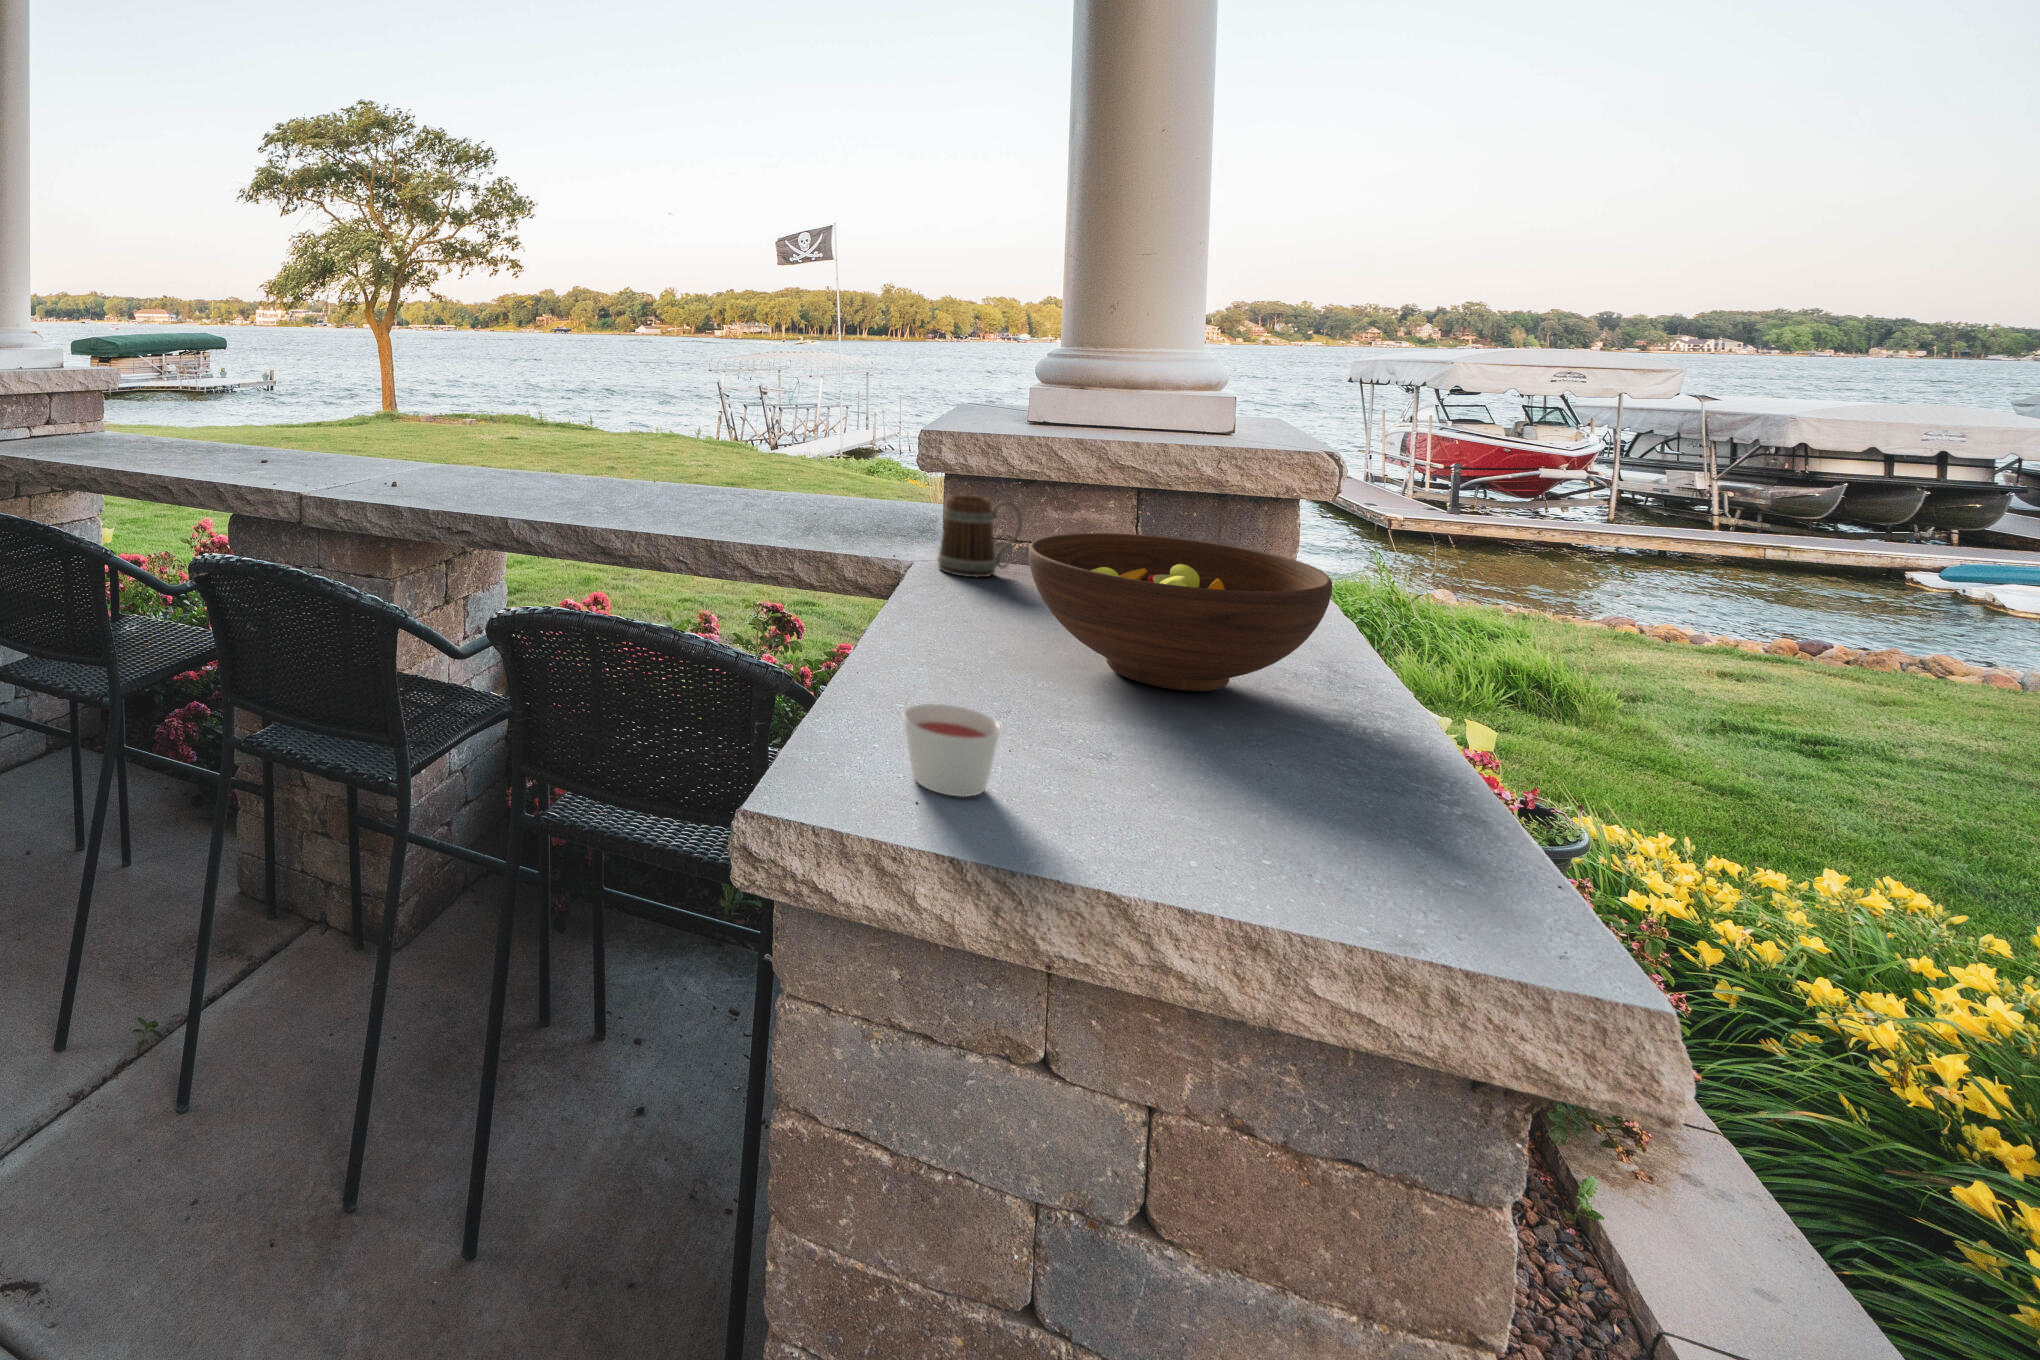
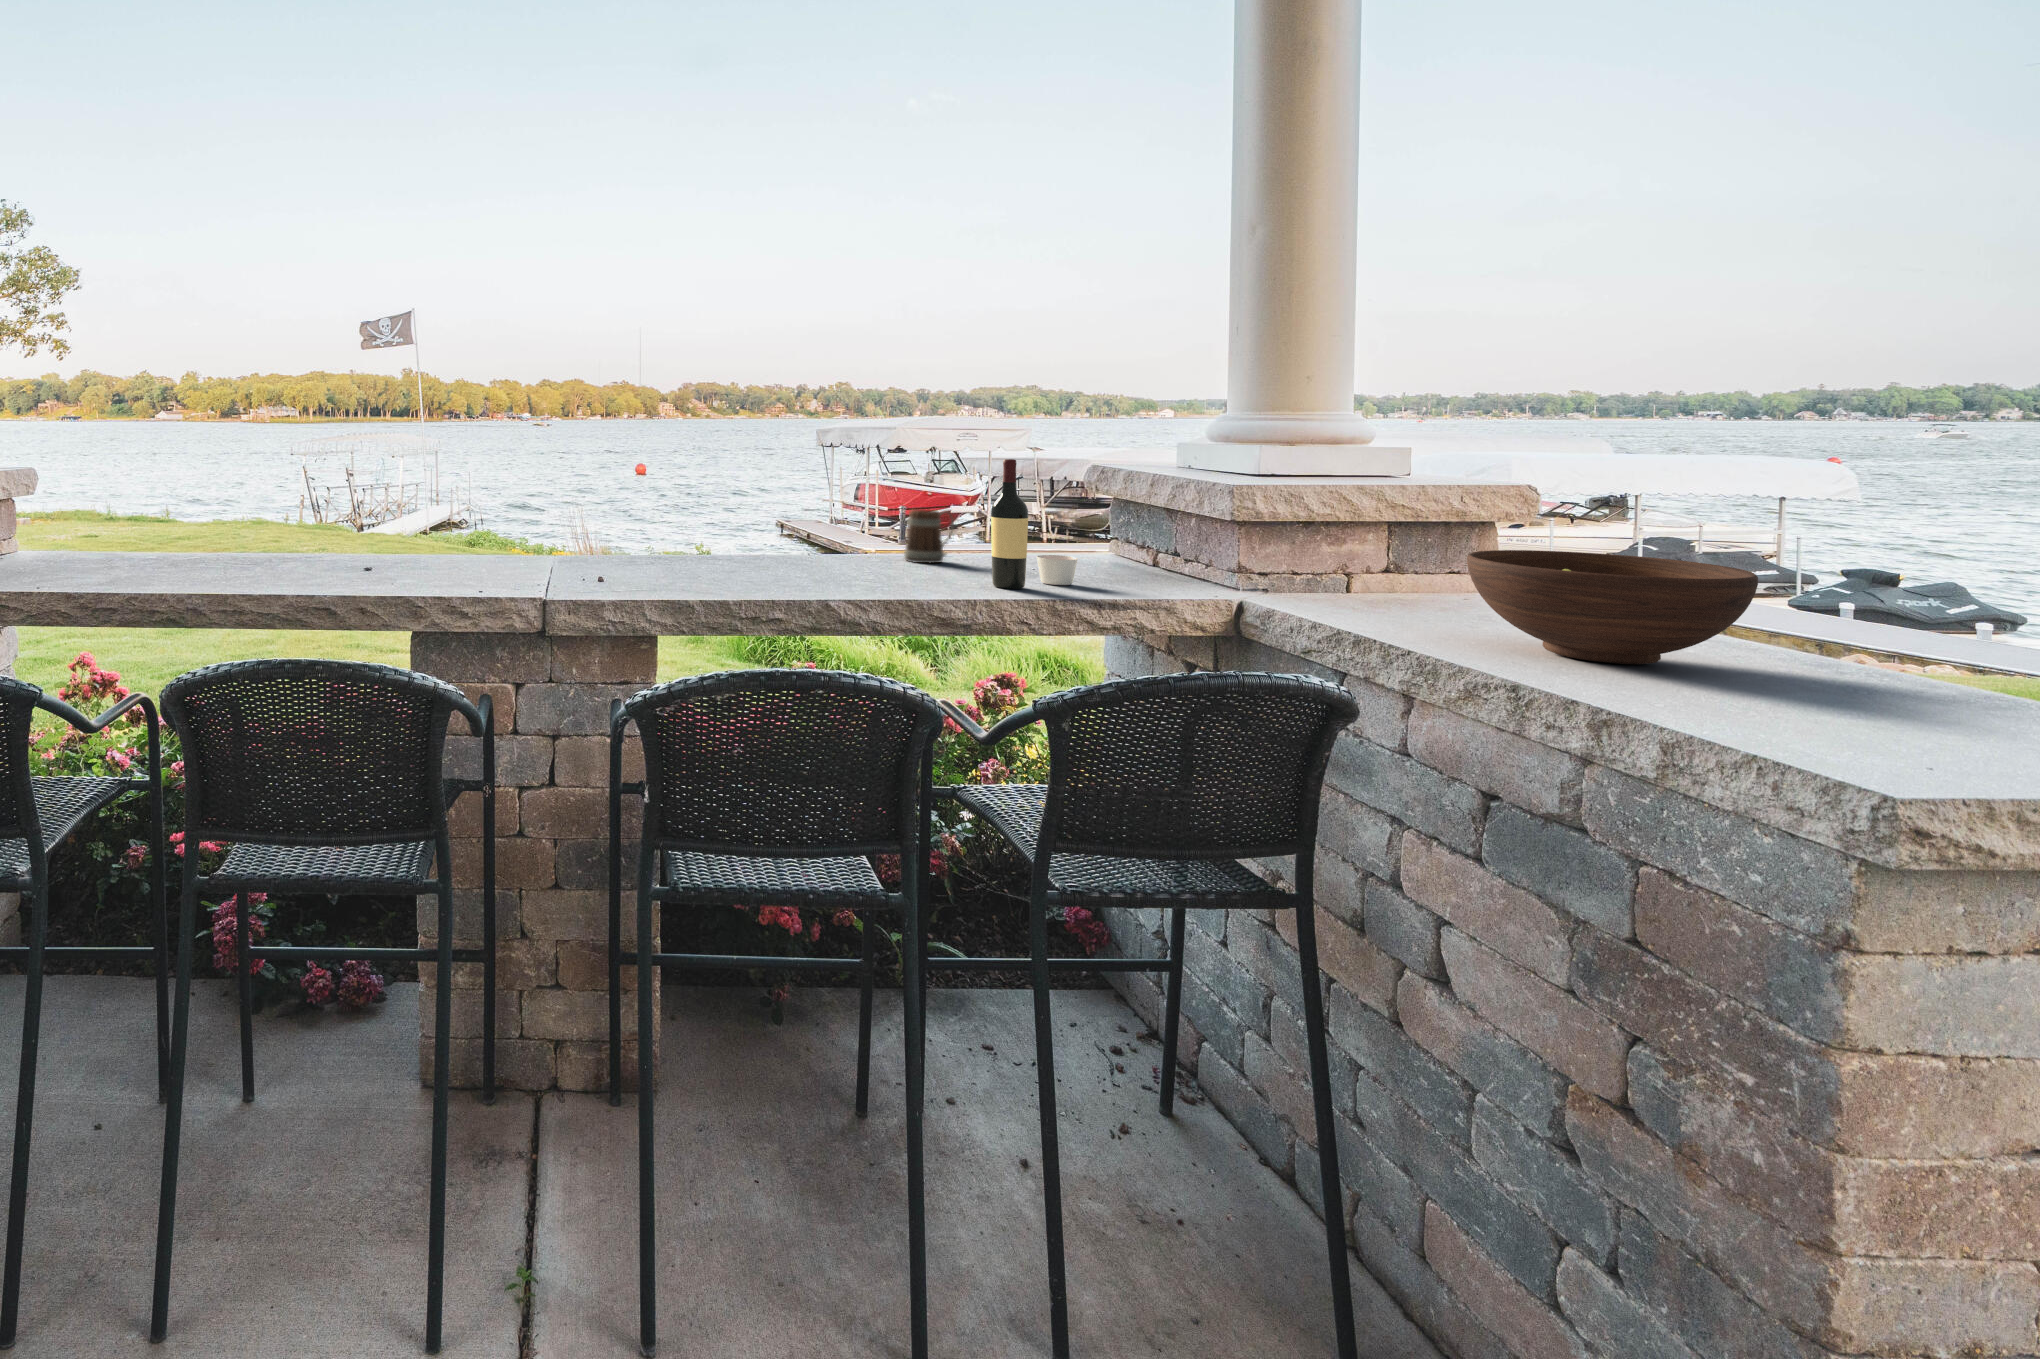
wine bottle: none [754,396,790,532] -> present [991,459,1028,589]
beer mug: present [937,495,1022,577] -> present [904,509,954,563]
candle: present [903,704,1000,797] -> present [1037,555,1078,585]

